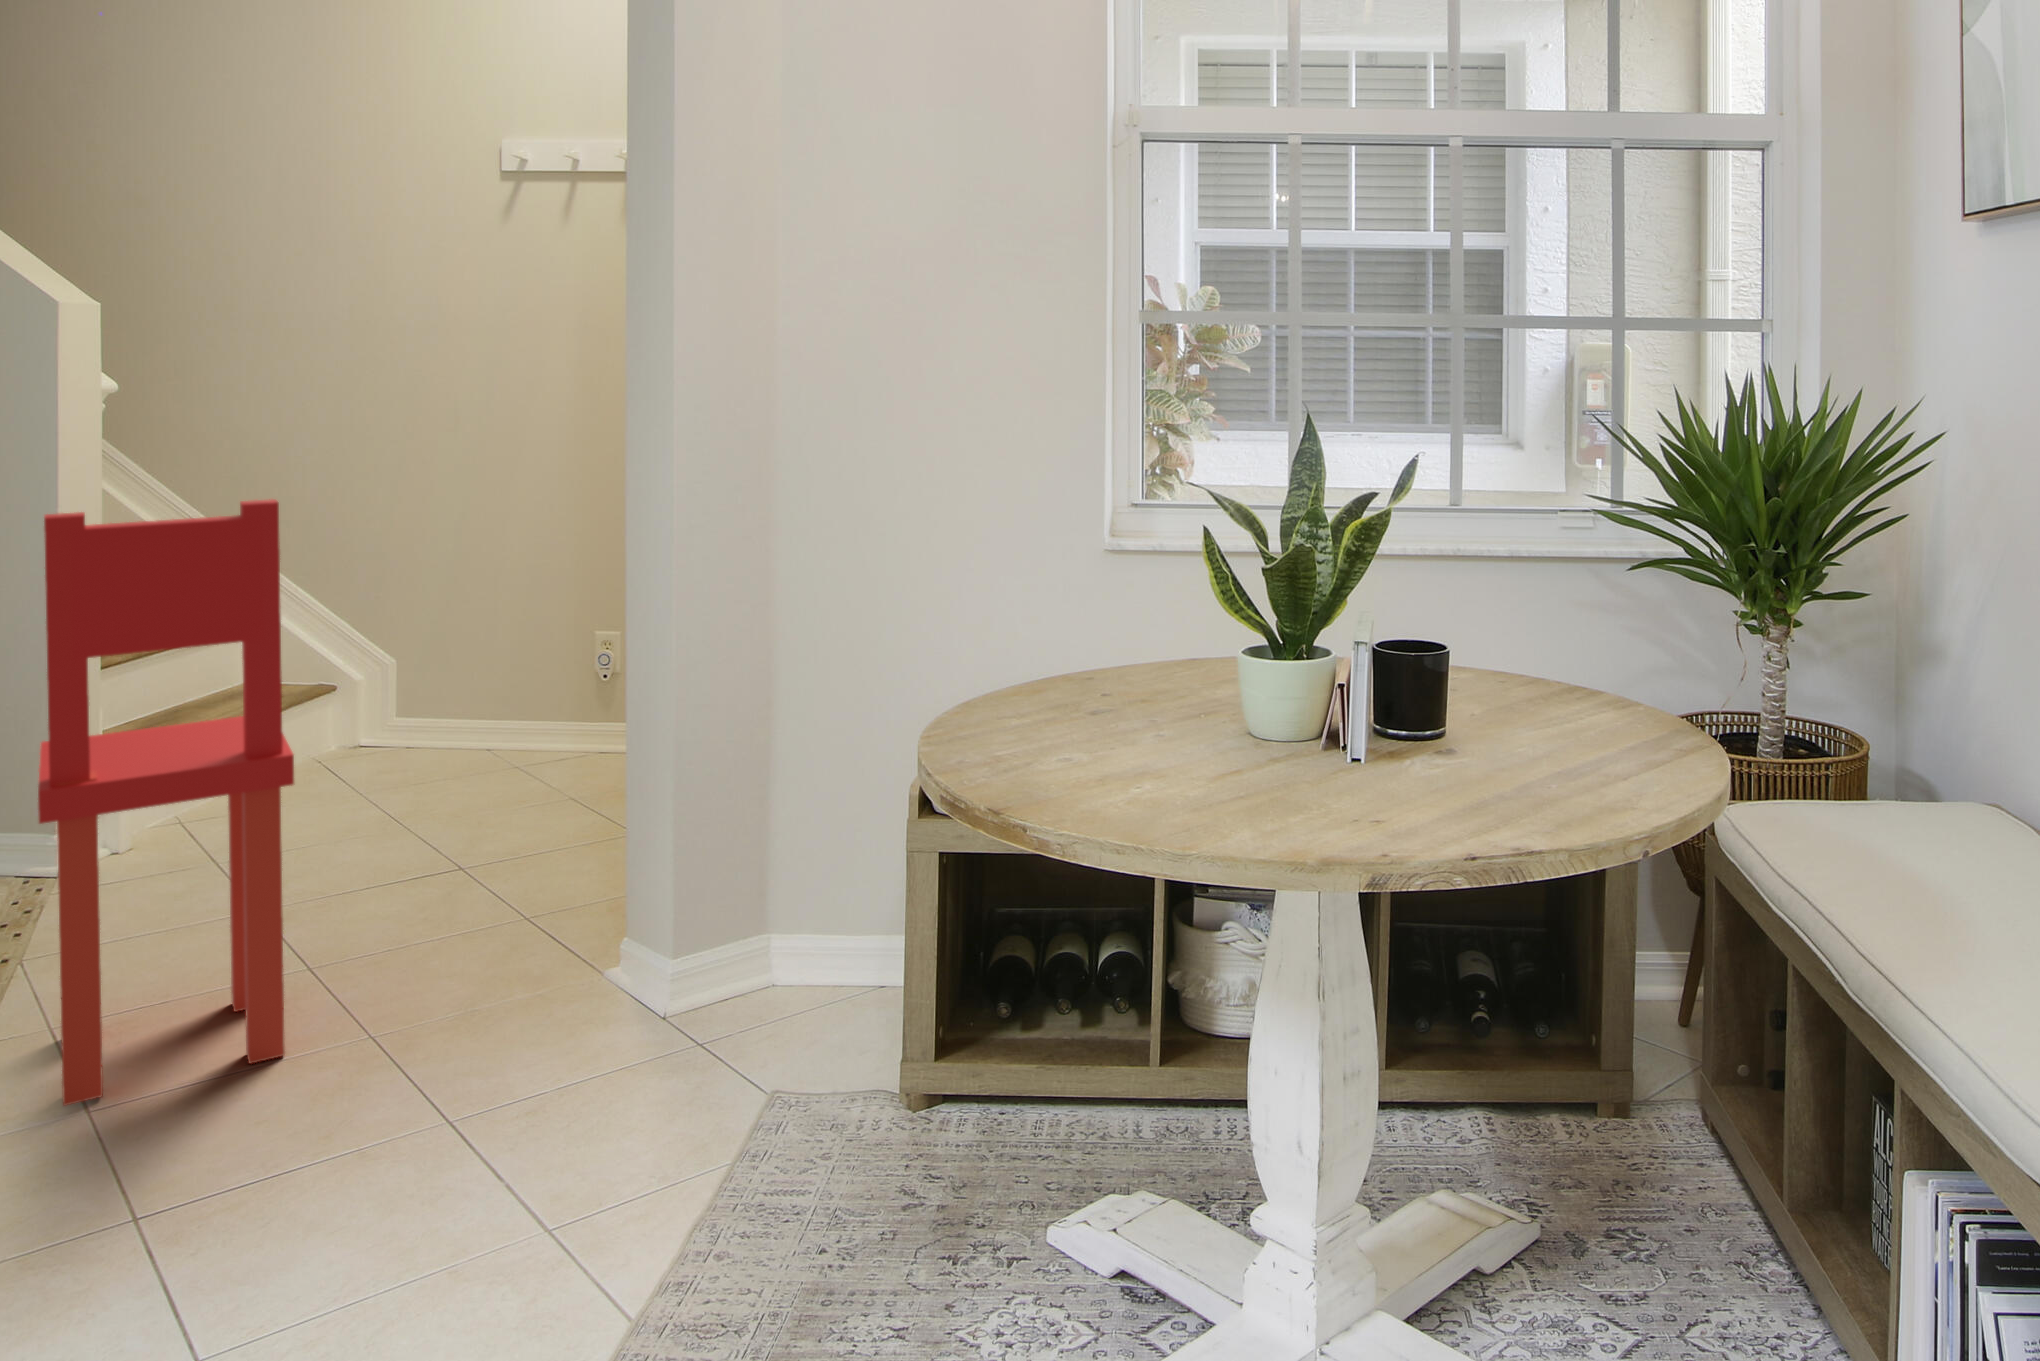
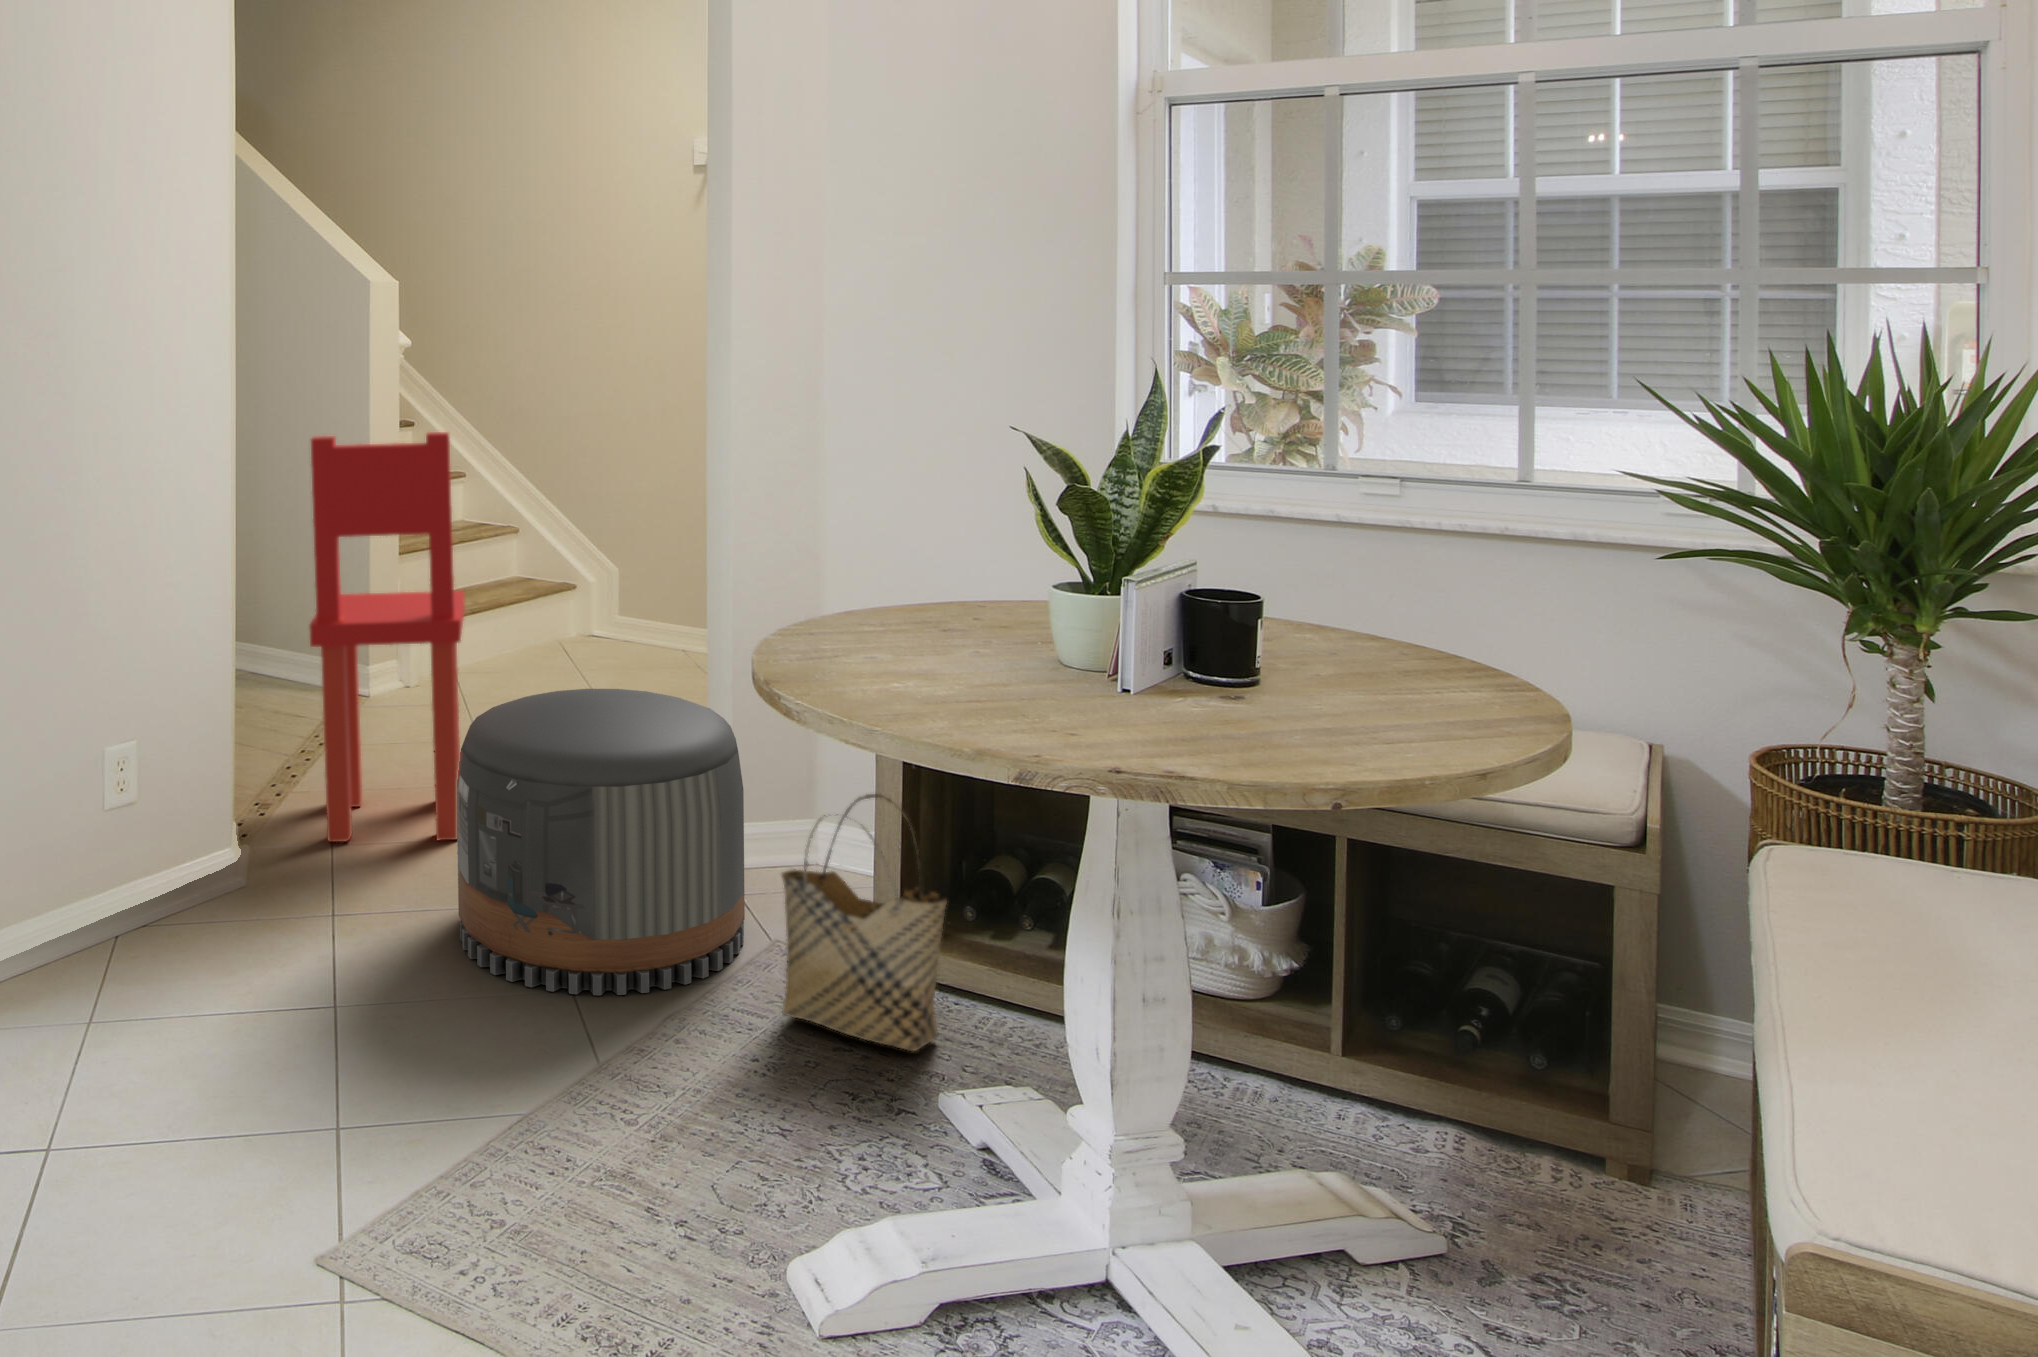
pouf: none [342,816,742,1241] -> present [457,689,745,995]
woven basket: none [824,894,1022,1183] -> present [781,794,947,1051]

